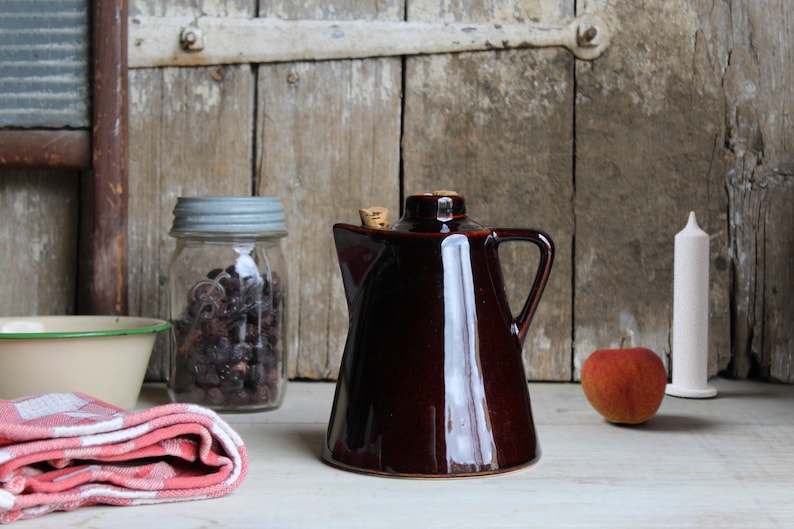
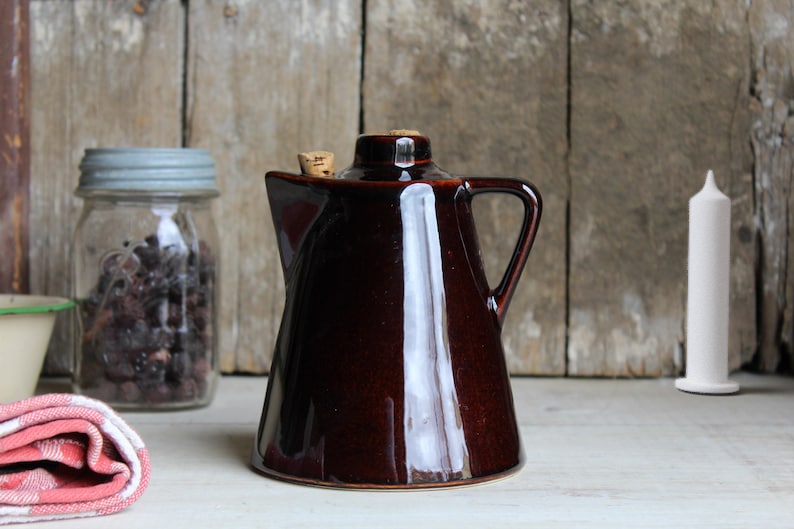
apple: present [581,337,667,424] -> none [576,318,681,424]

